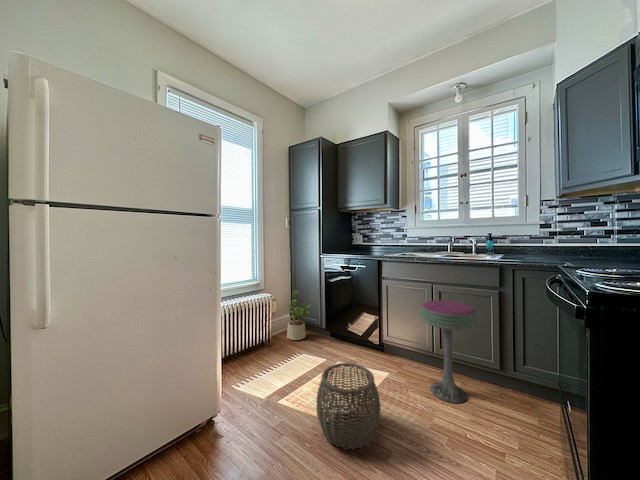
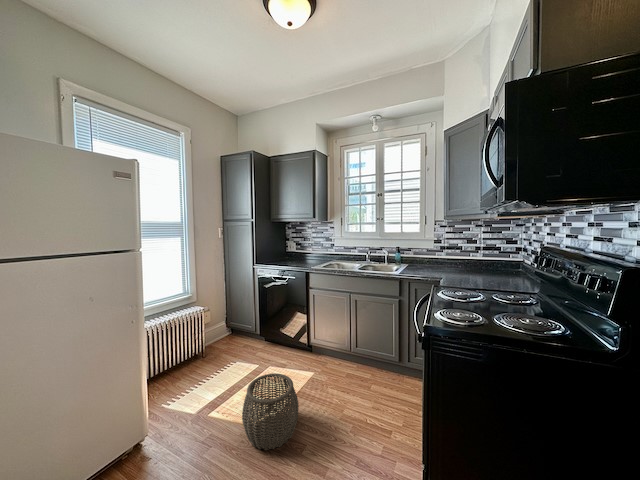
potted plant: present [287,290,311,340] -> none [222,301,246,350]
bar stool: present [422,301,476,403] -> none [339,309,380,393]

